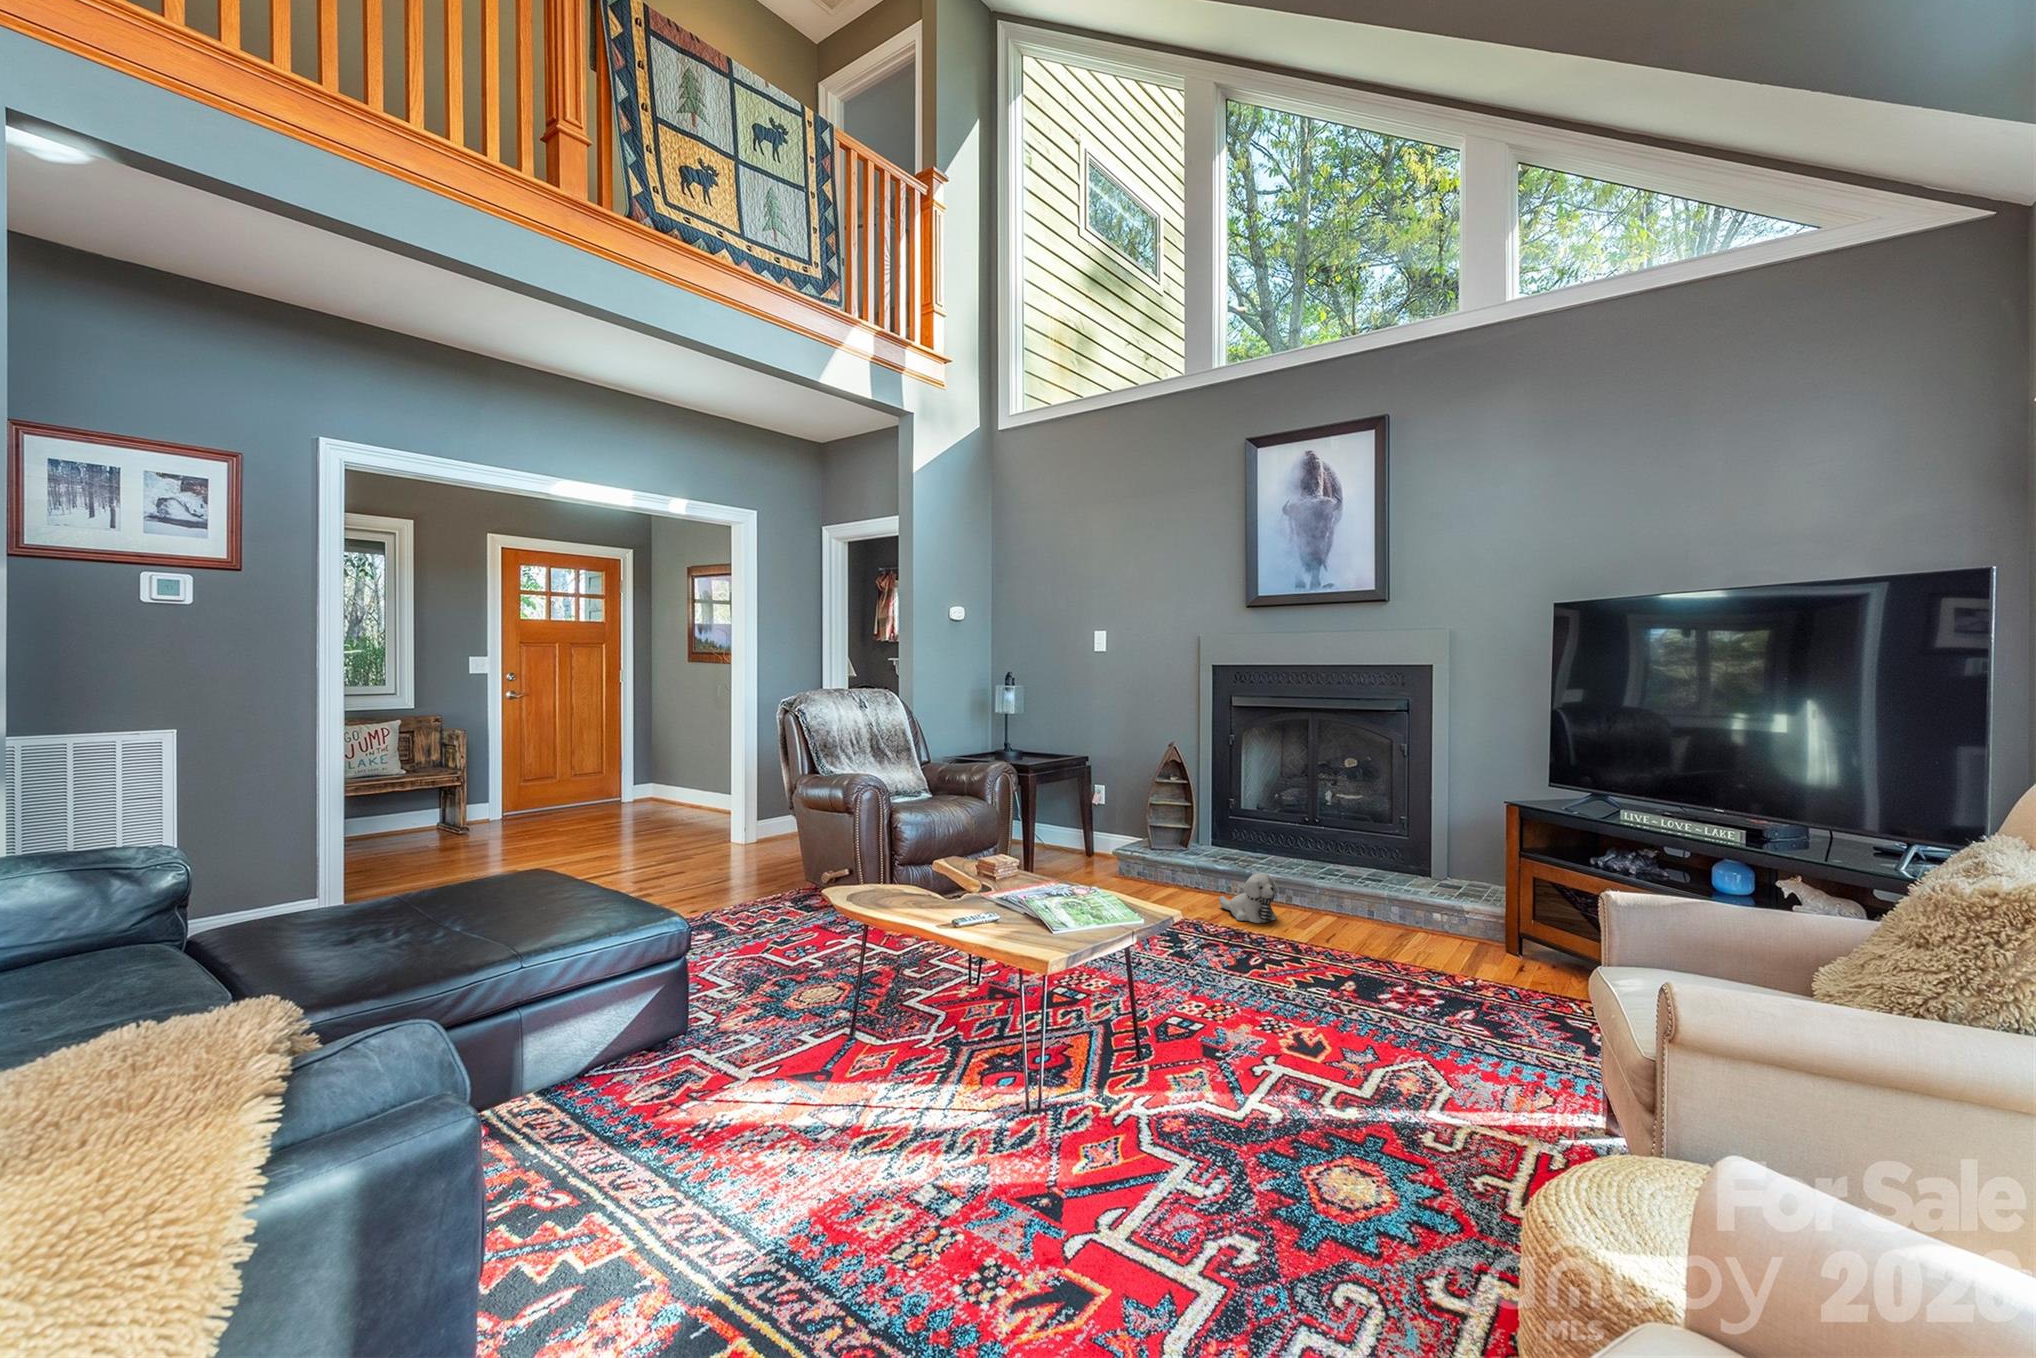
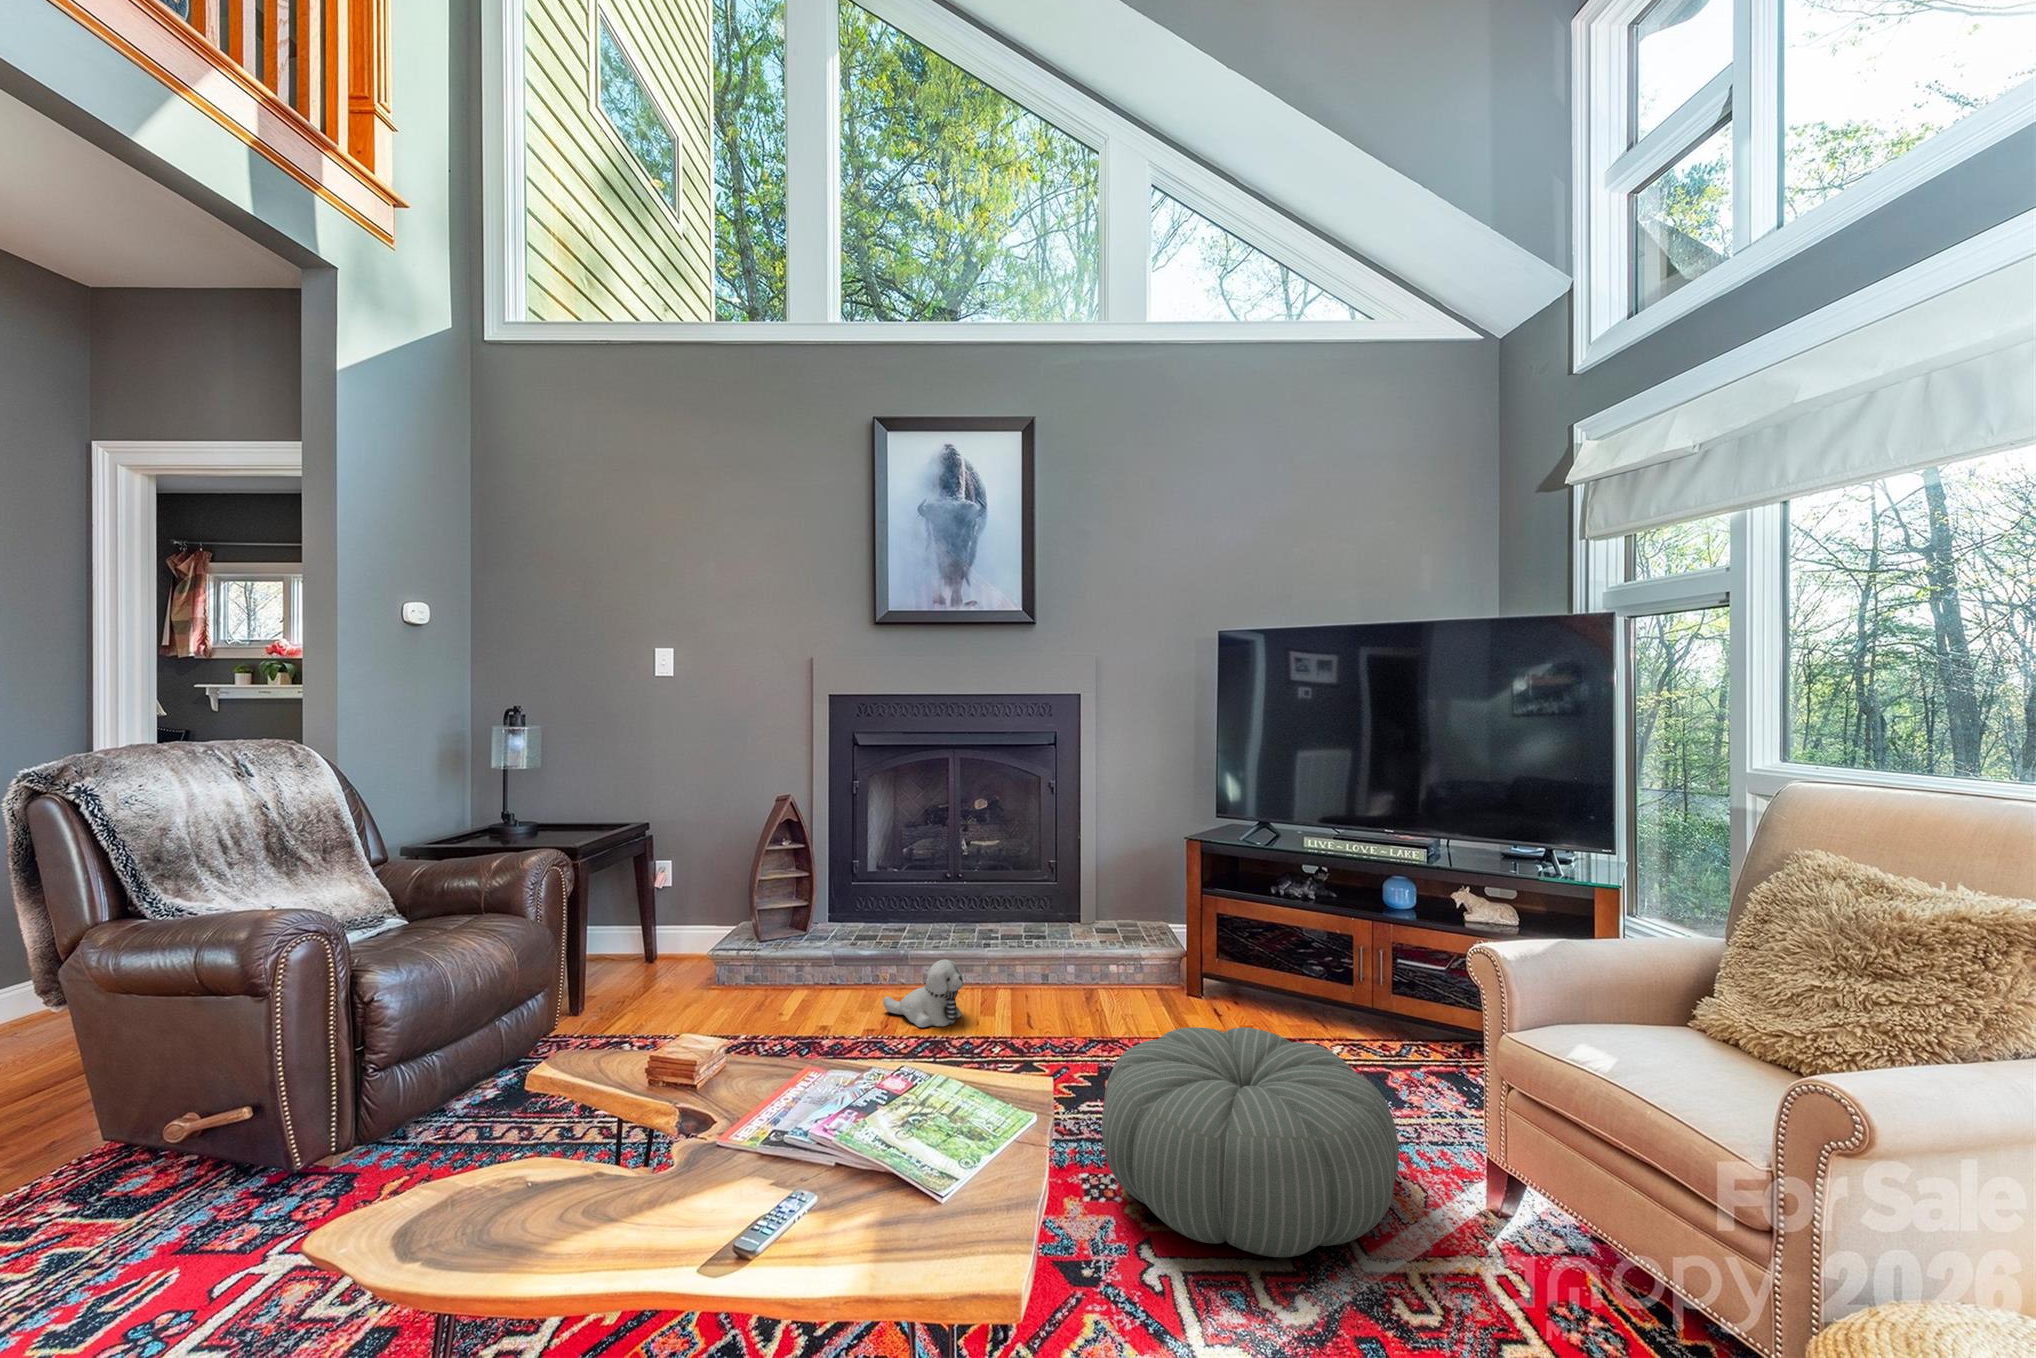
pouf: none [1274,932,1525,1093] -> present [1102,1027,1399,1257]

